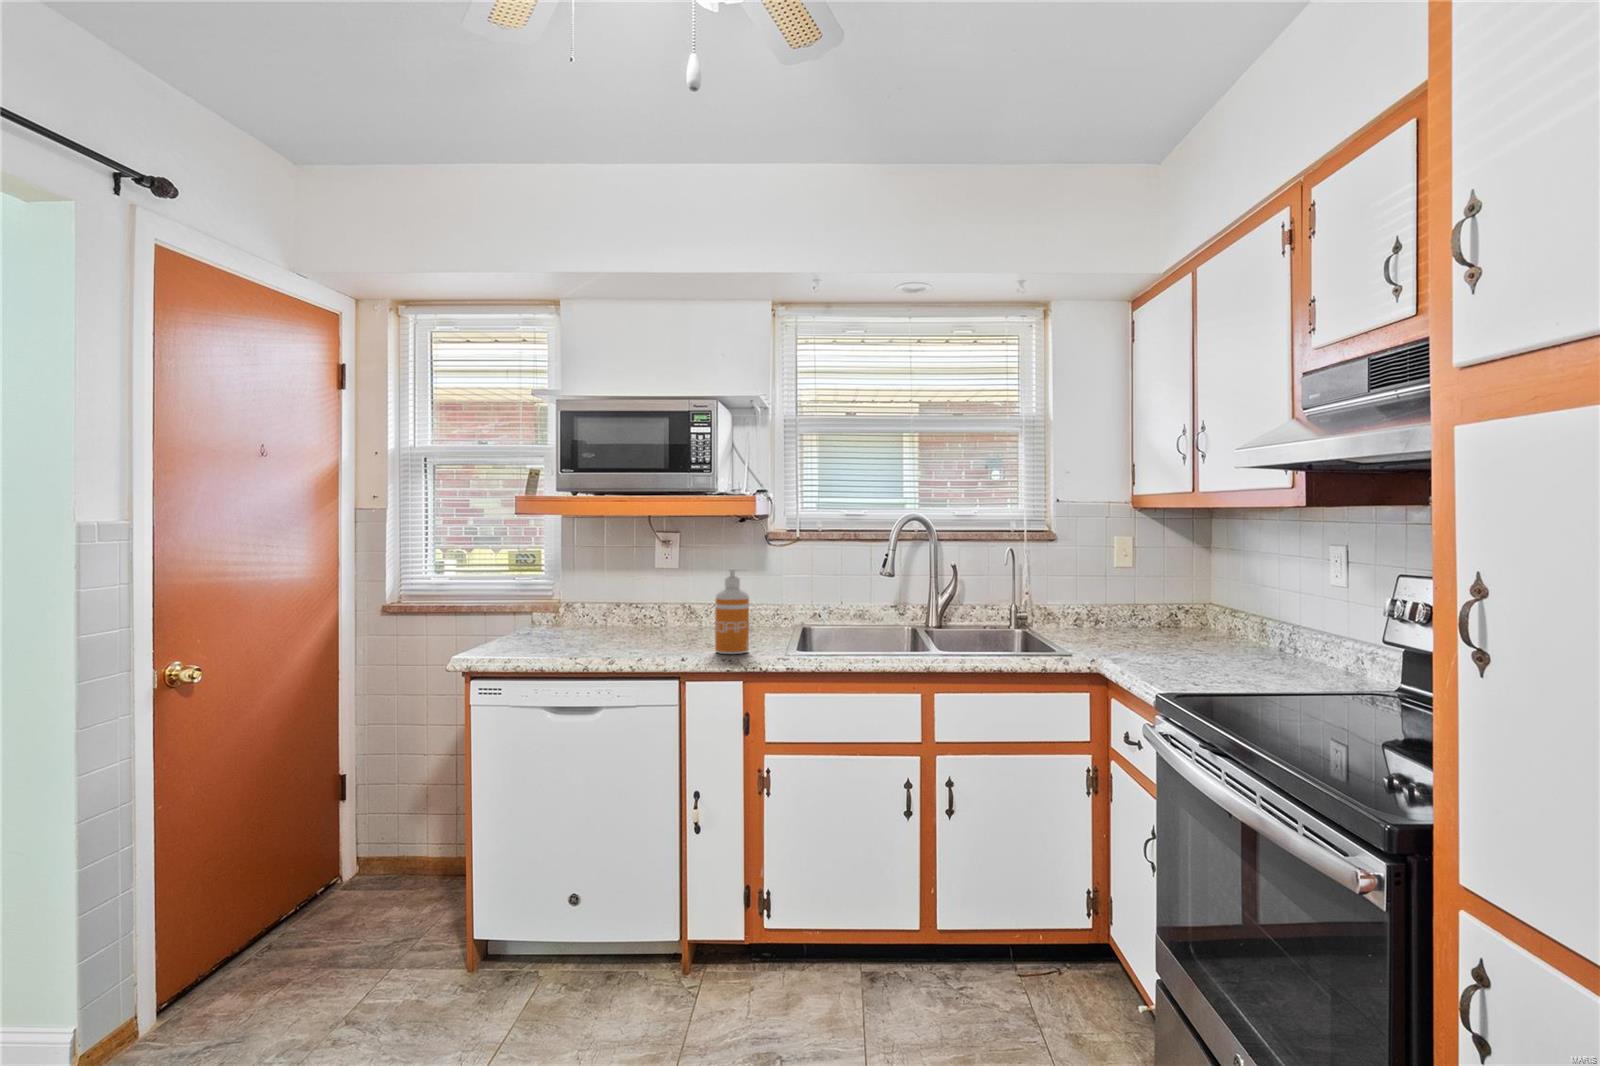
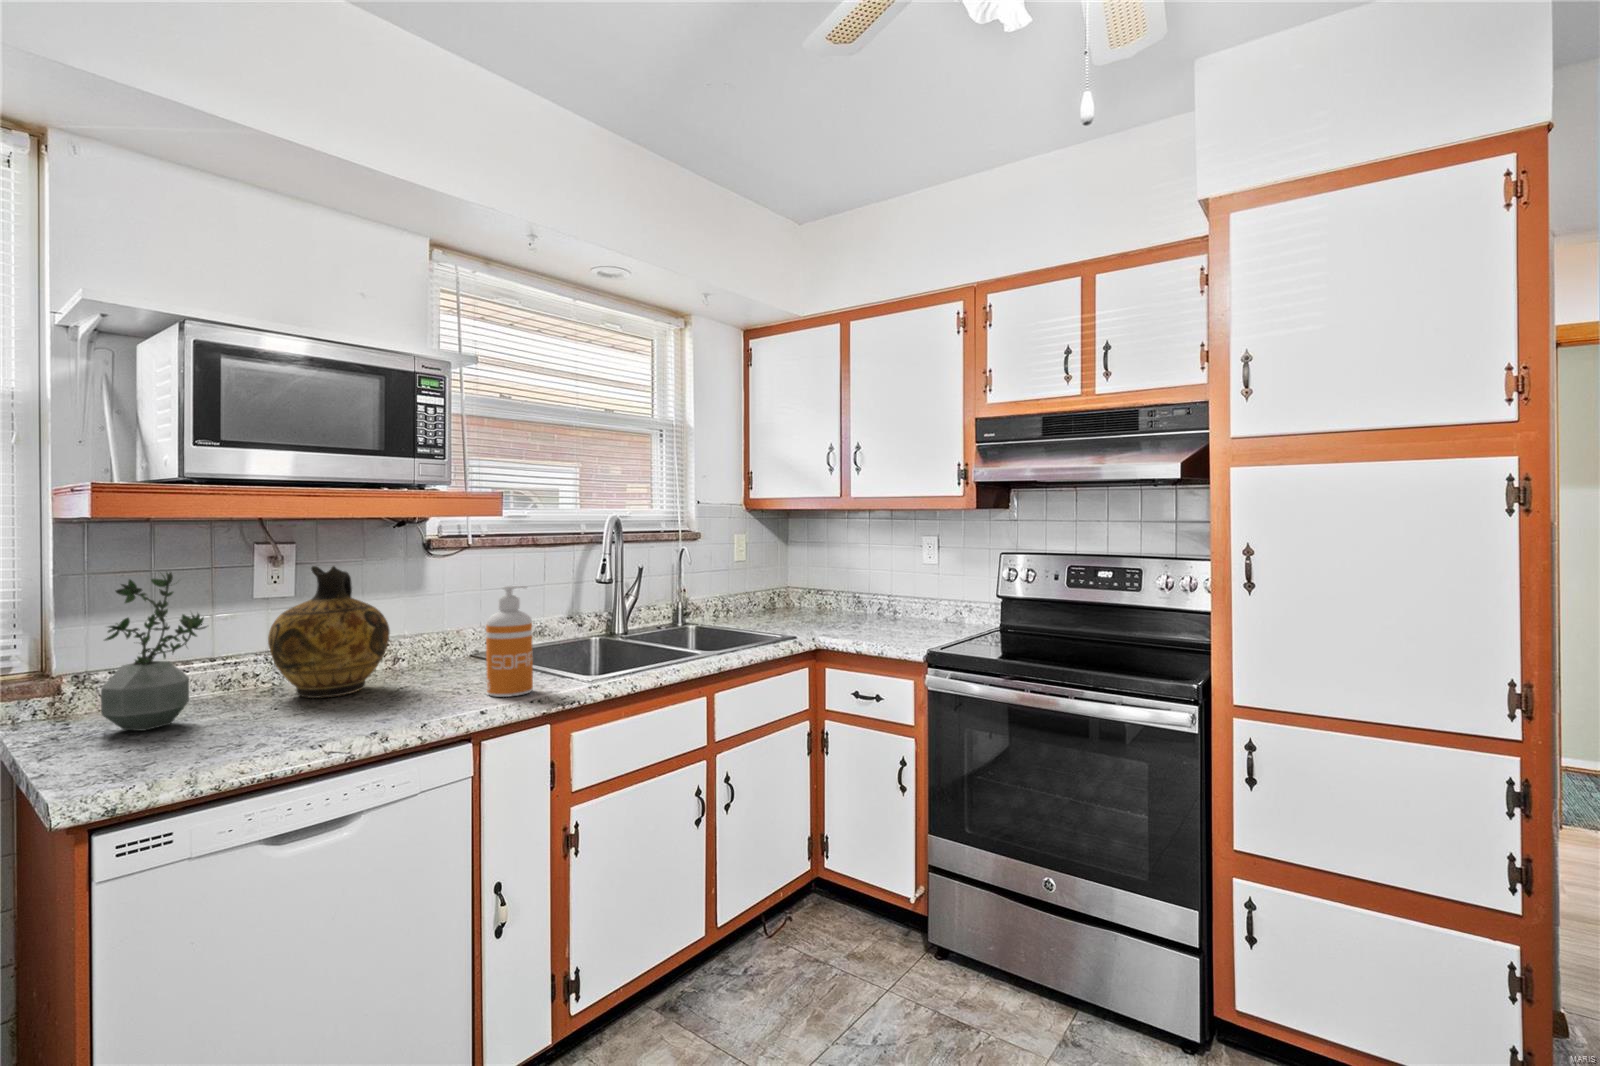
potted plant: none [538,547,596,637] -> present [101,572,207,731]
ceramic jug: none [631,548,702,637] -> present [268,566,390,698]

